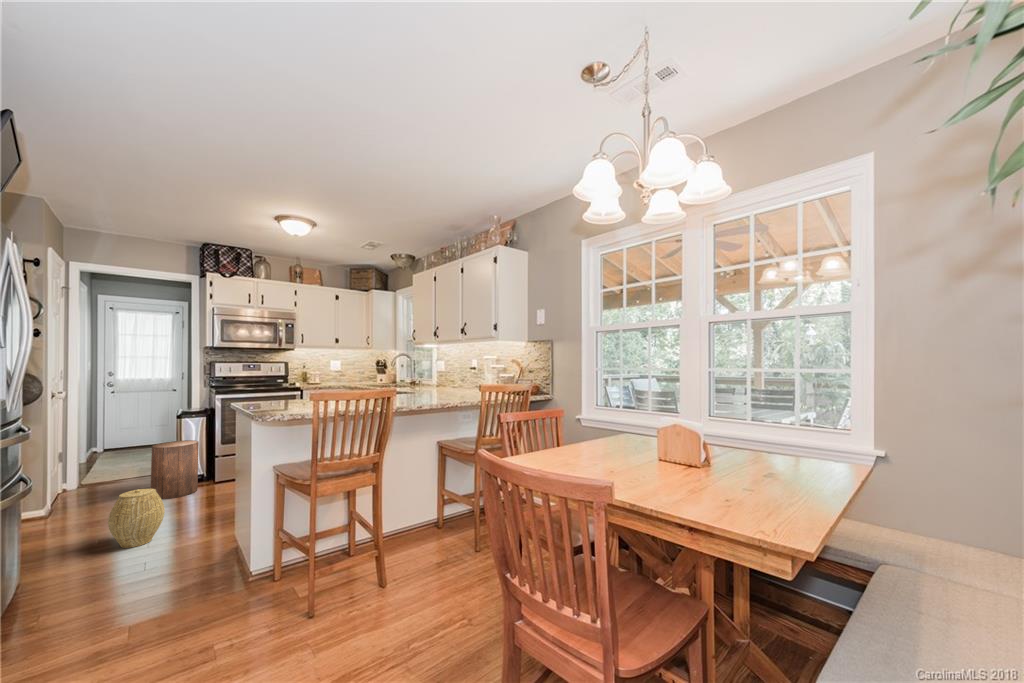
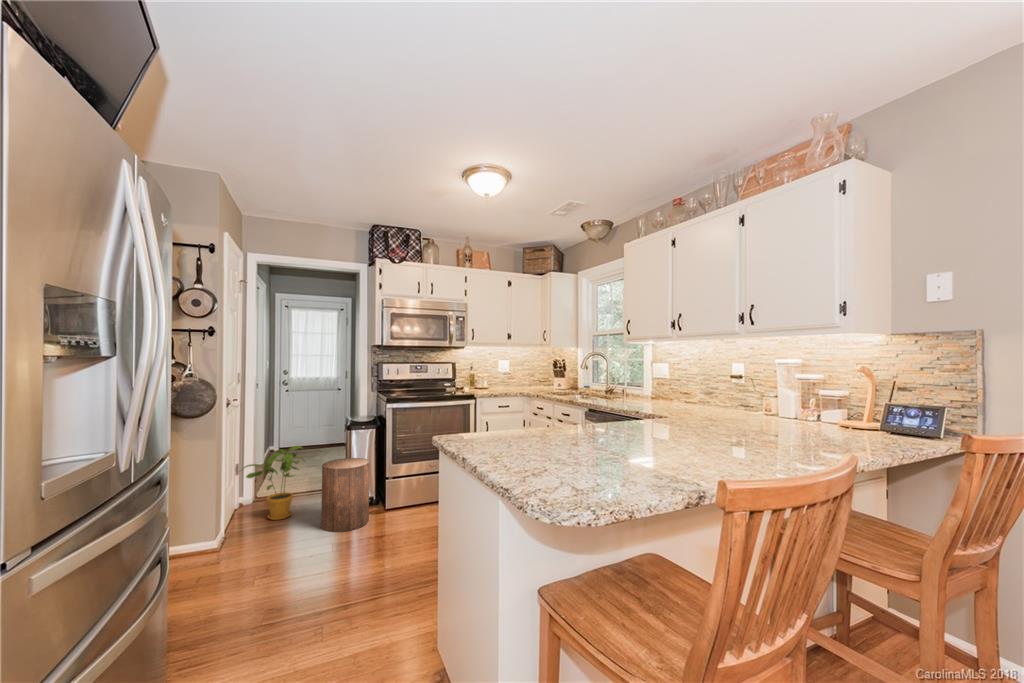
house plant: none [64,432,134,498] -> present [243,446,303,520]
woven basket: present [108,489,165,548] -> none [274,540,338,627]

